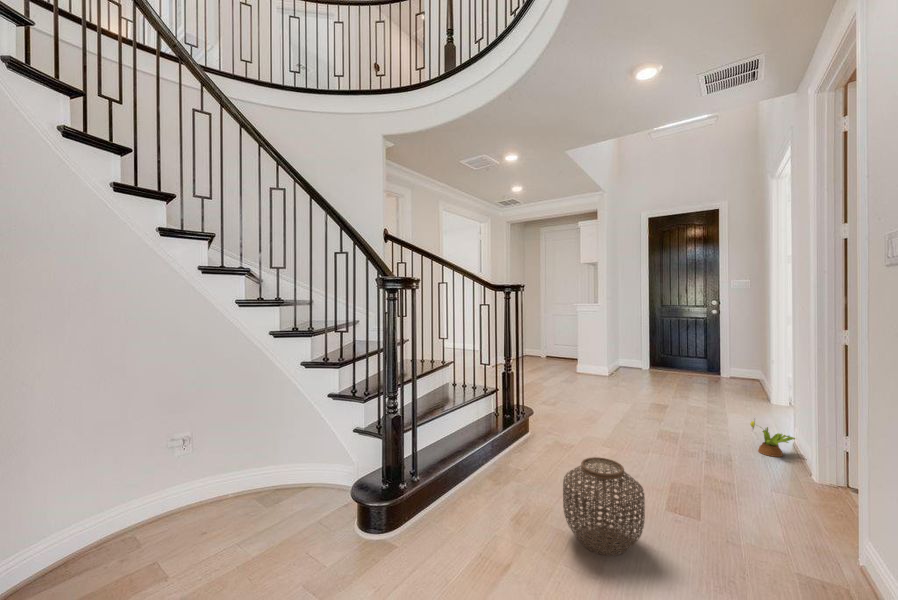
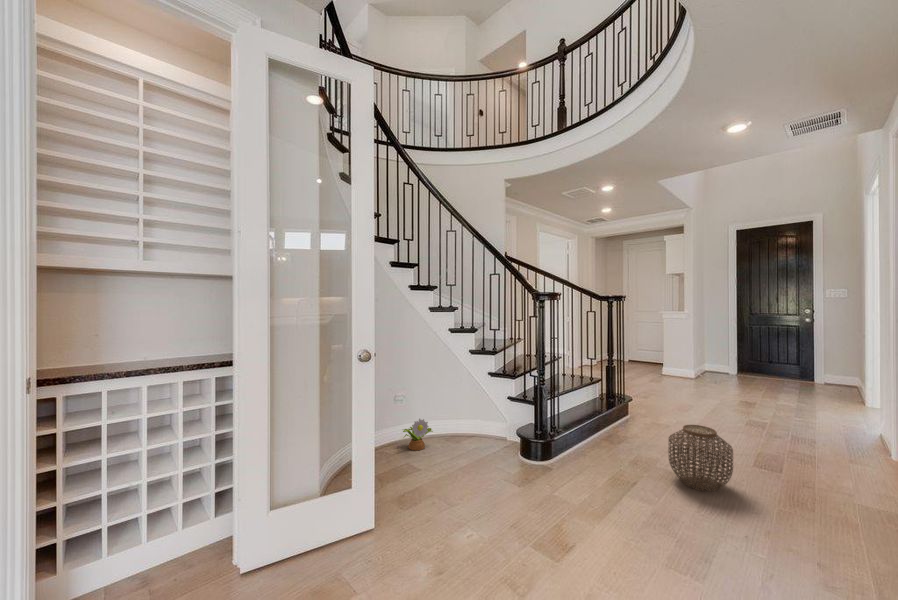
decorative plant: present [750,418,795,457] -> present [403,419,433,450]

